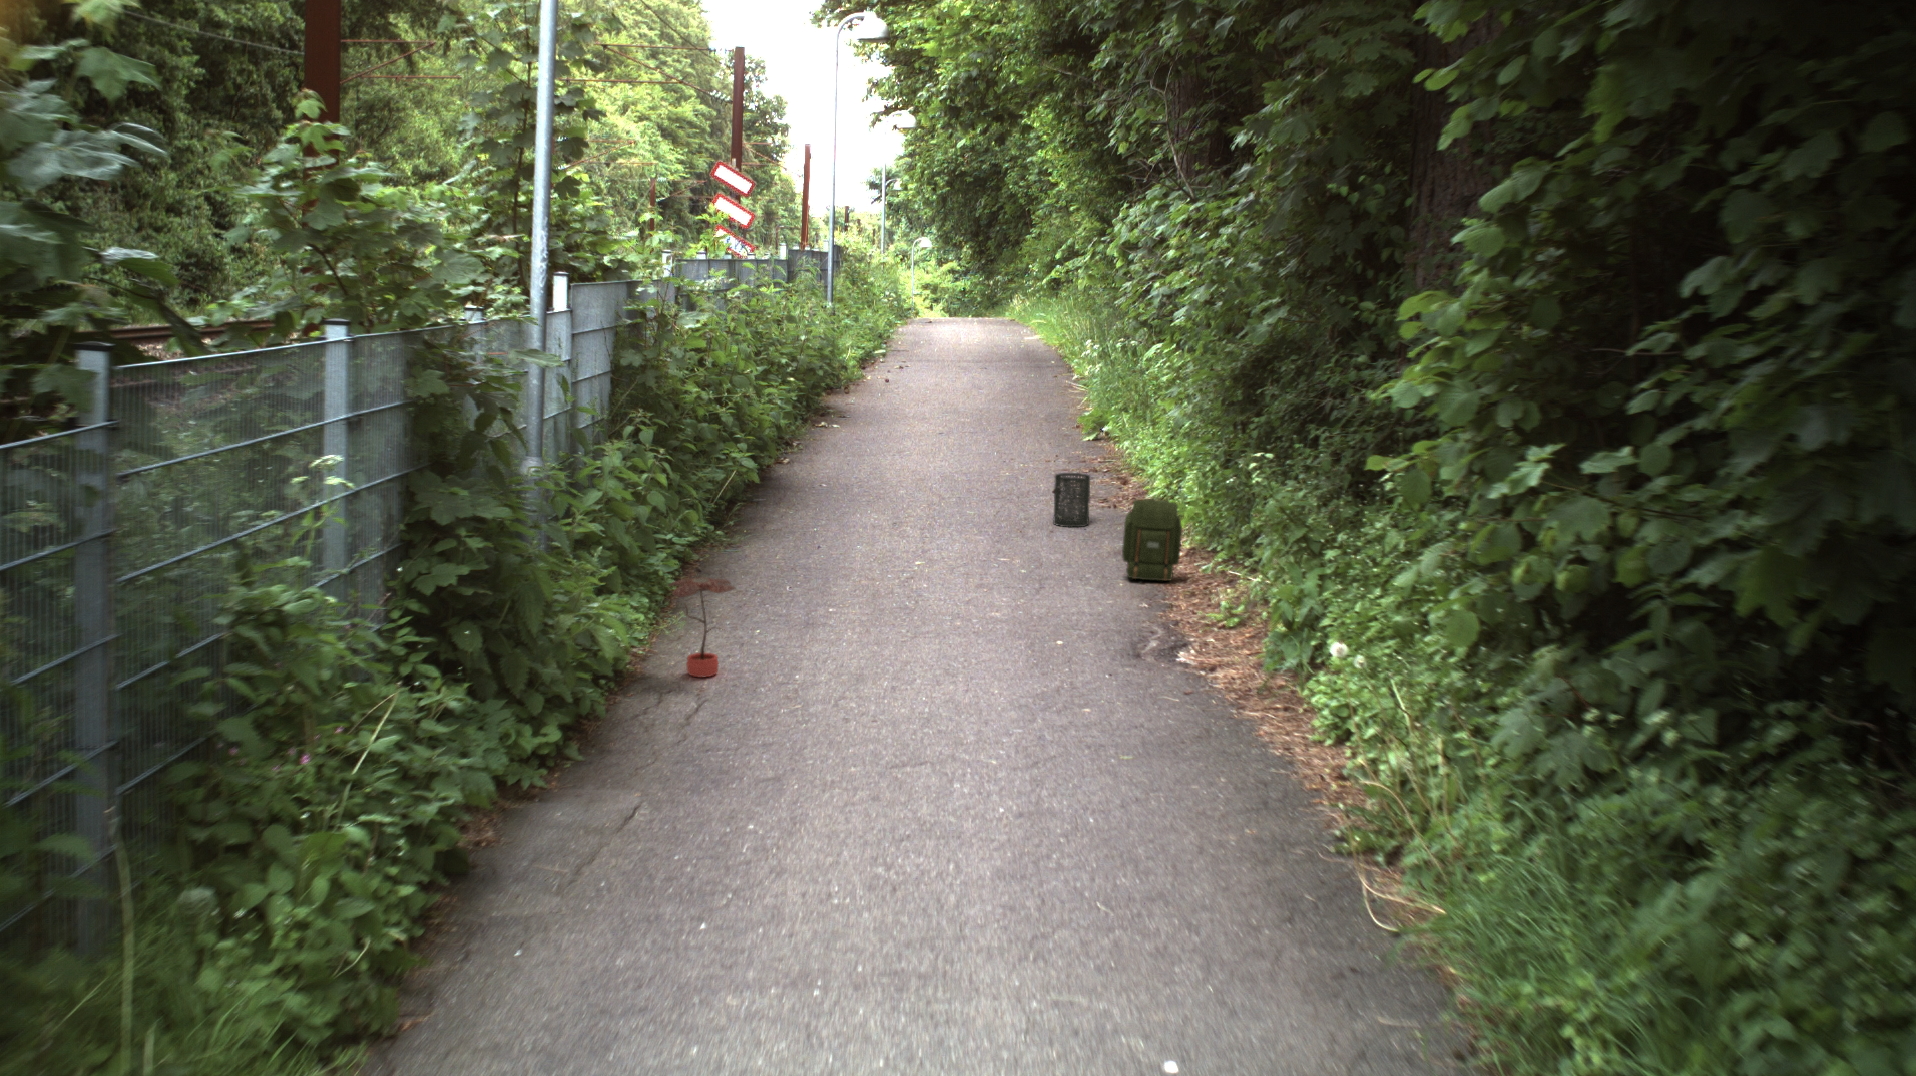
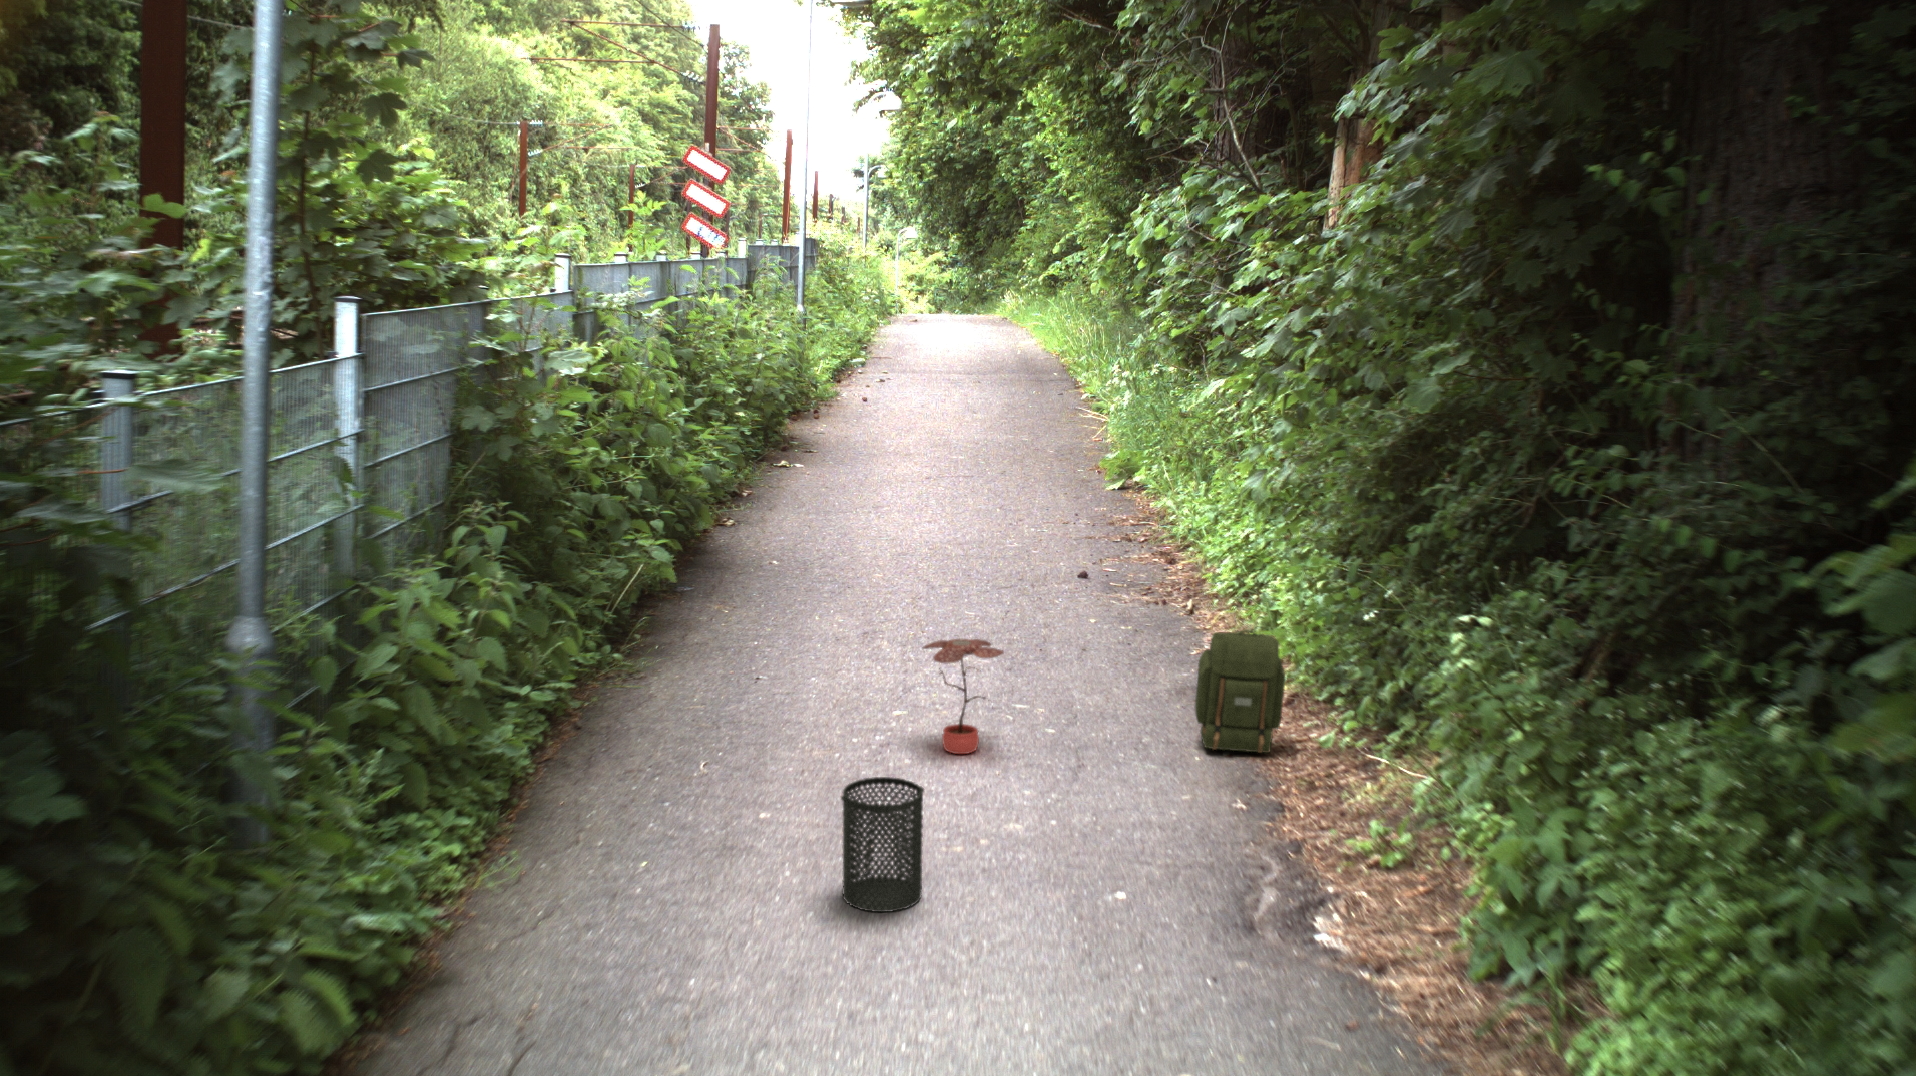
trash can: present [1054,473,1090,527] -> present [841,777,924,912]
potted plant: present [669,577,735,677] -> present [923,639,1003,754]

